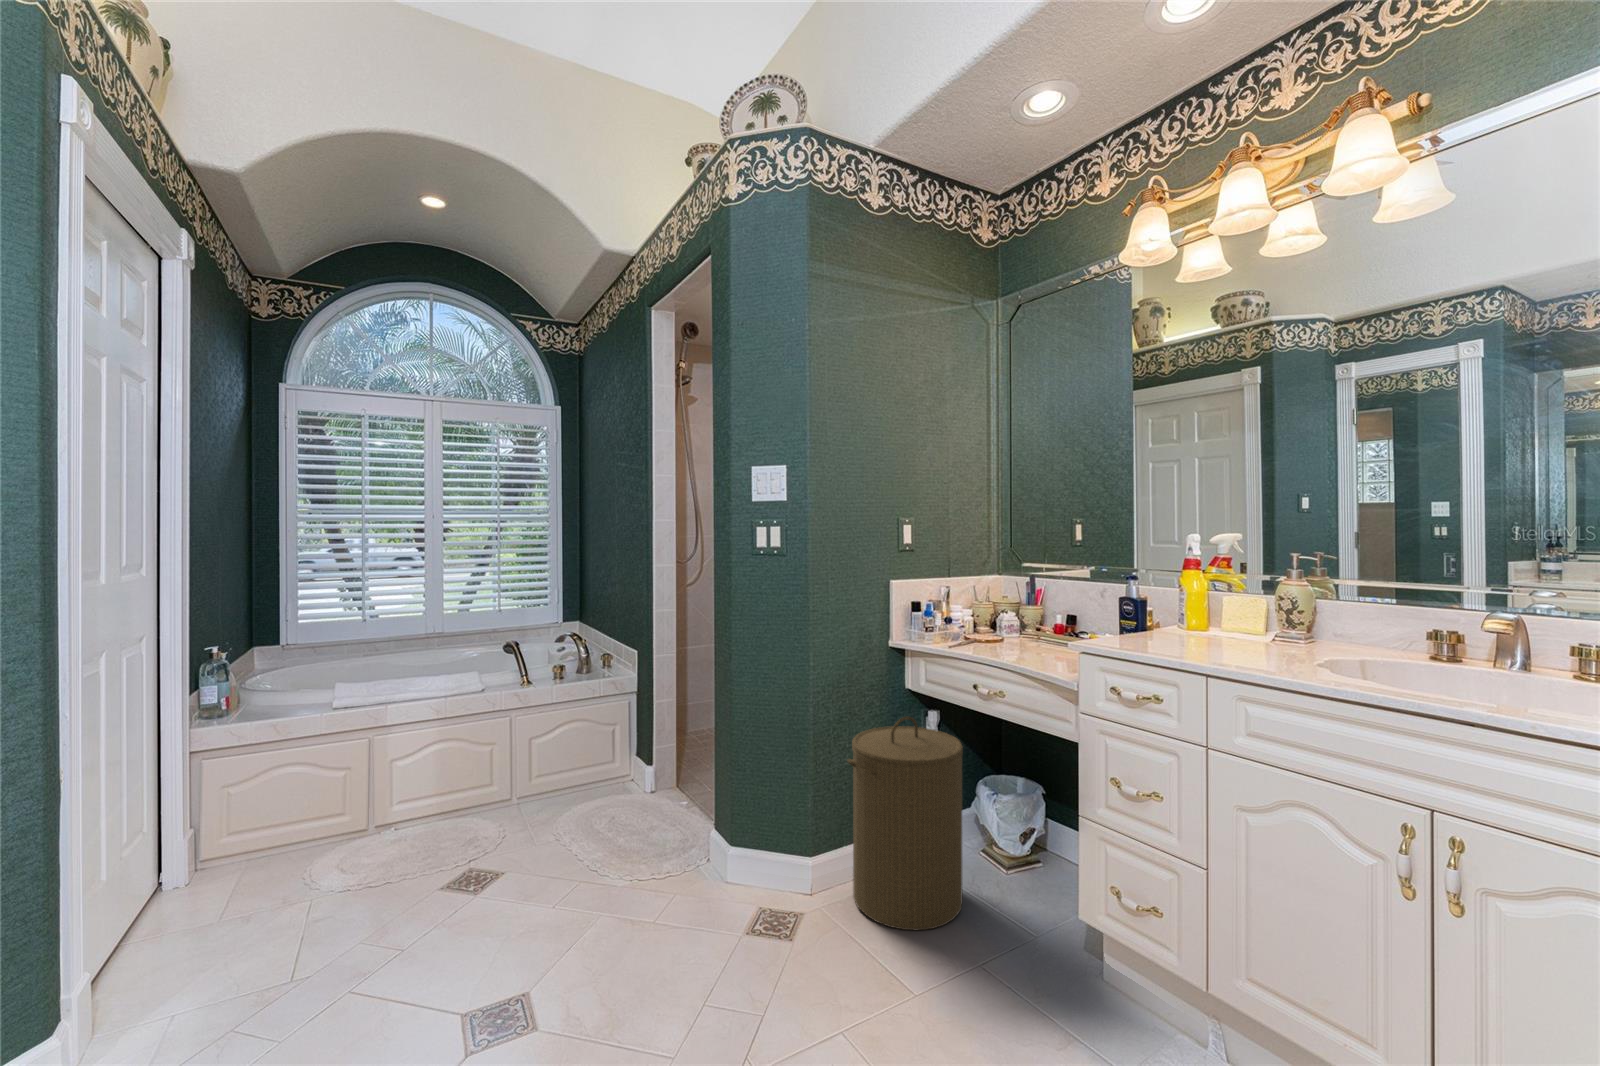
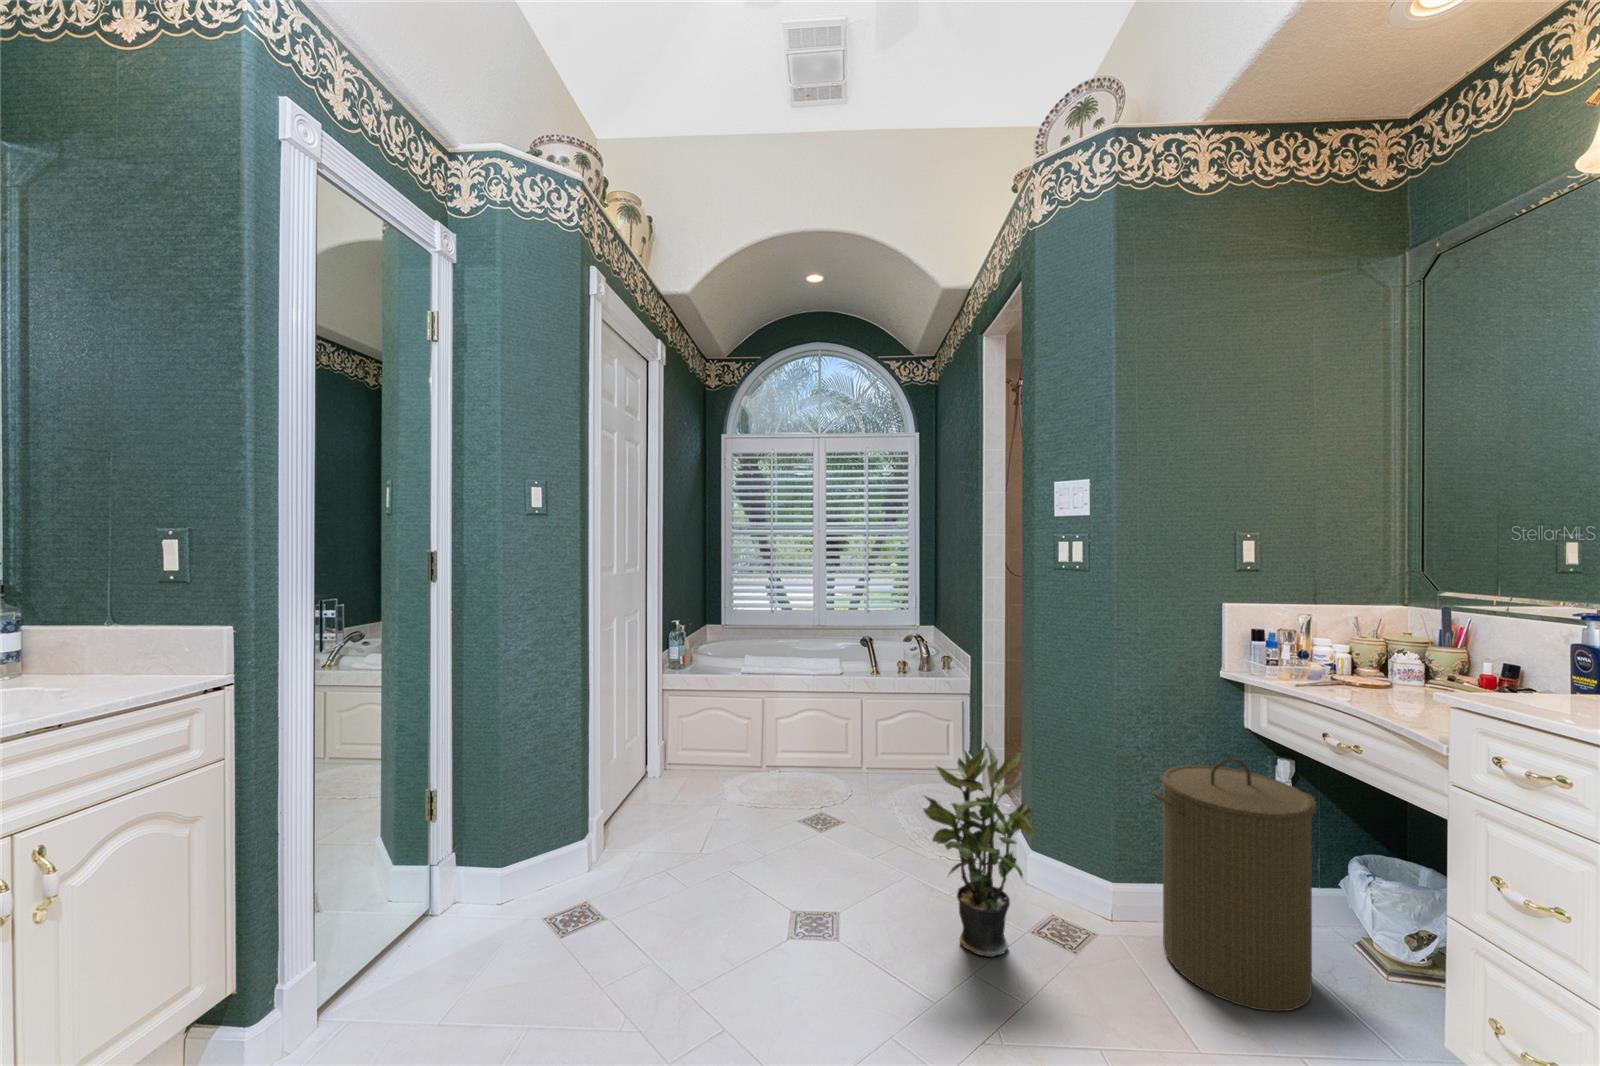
potted plant: none [635,739,753,972] -> present [923,742,1035,957]

